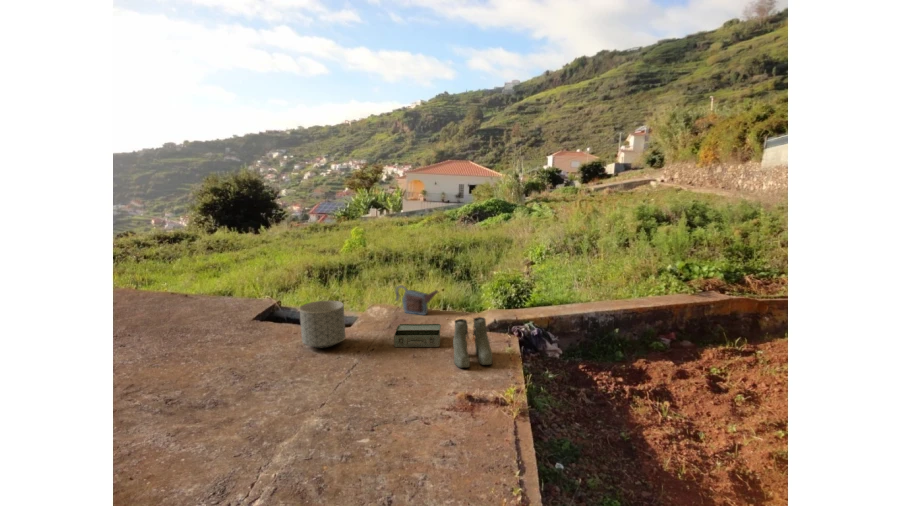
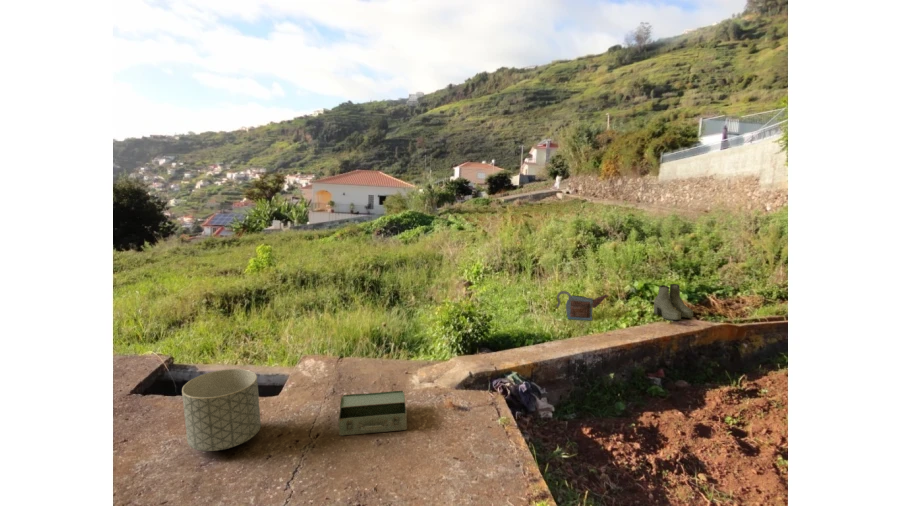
watering can: present [396,285,438,315] -> present [556,291,608,320]
boots: present [453,317,492,368] -> present [654,284,693,320]

